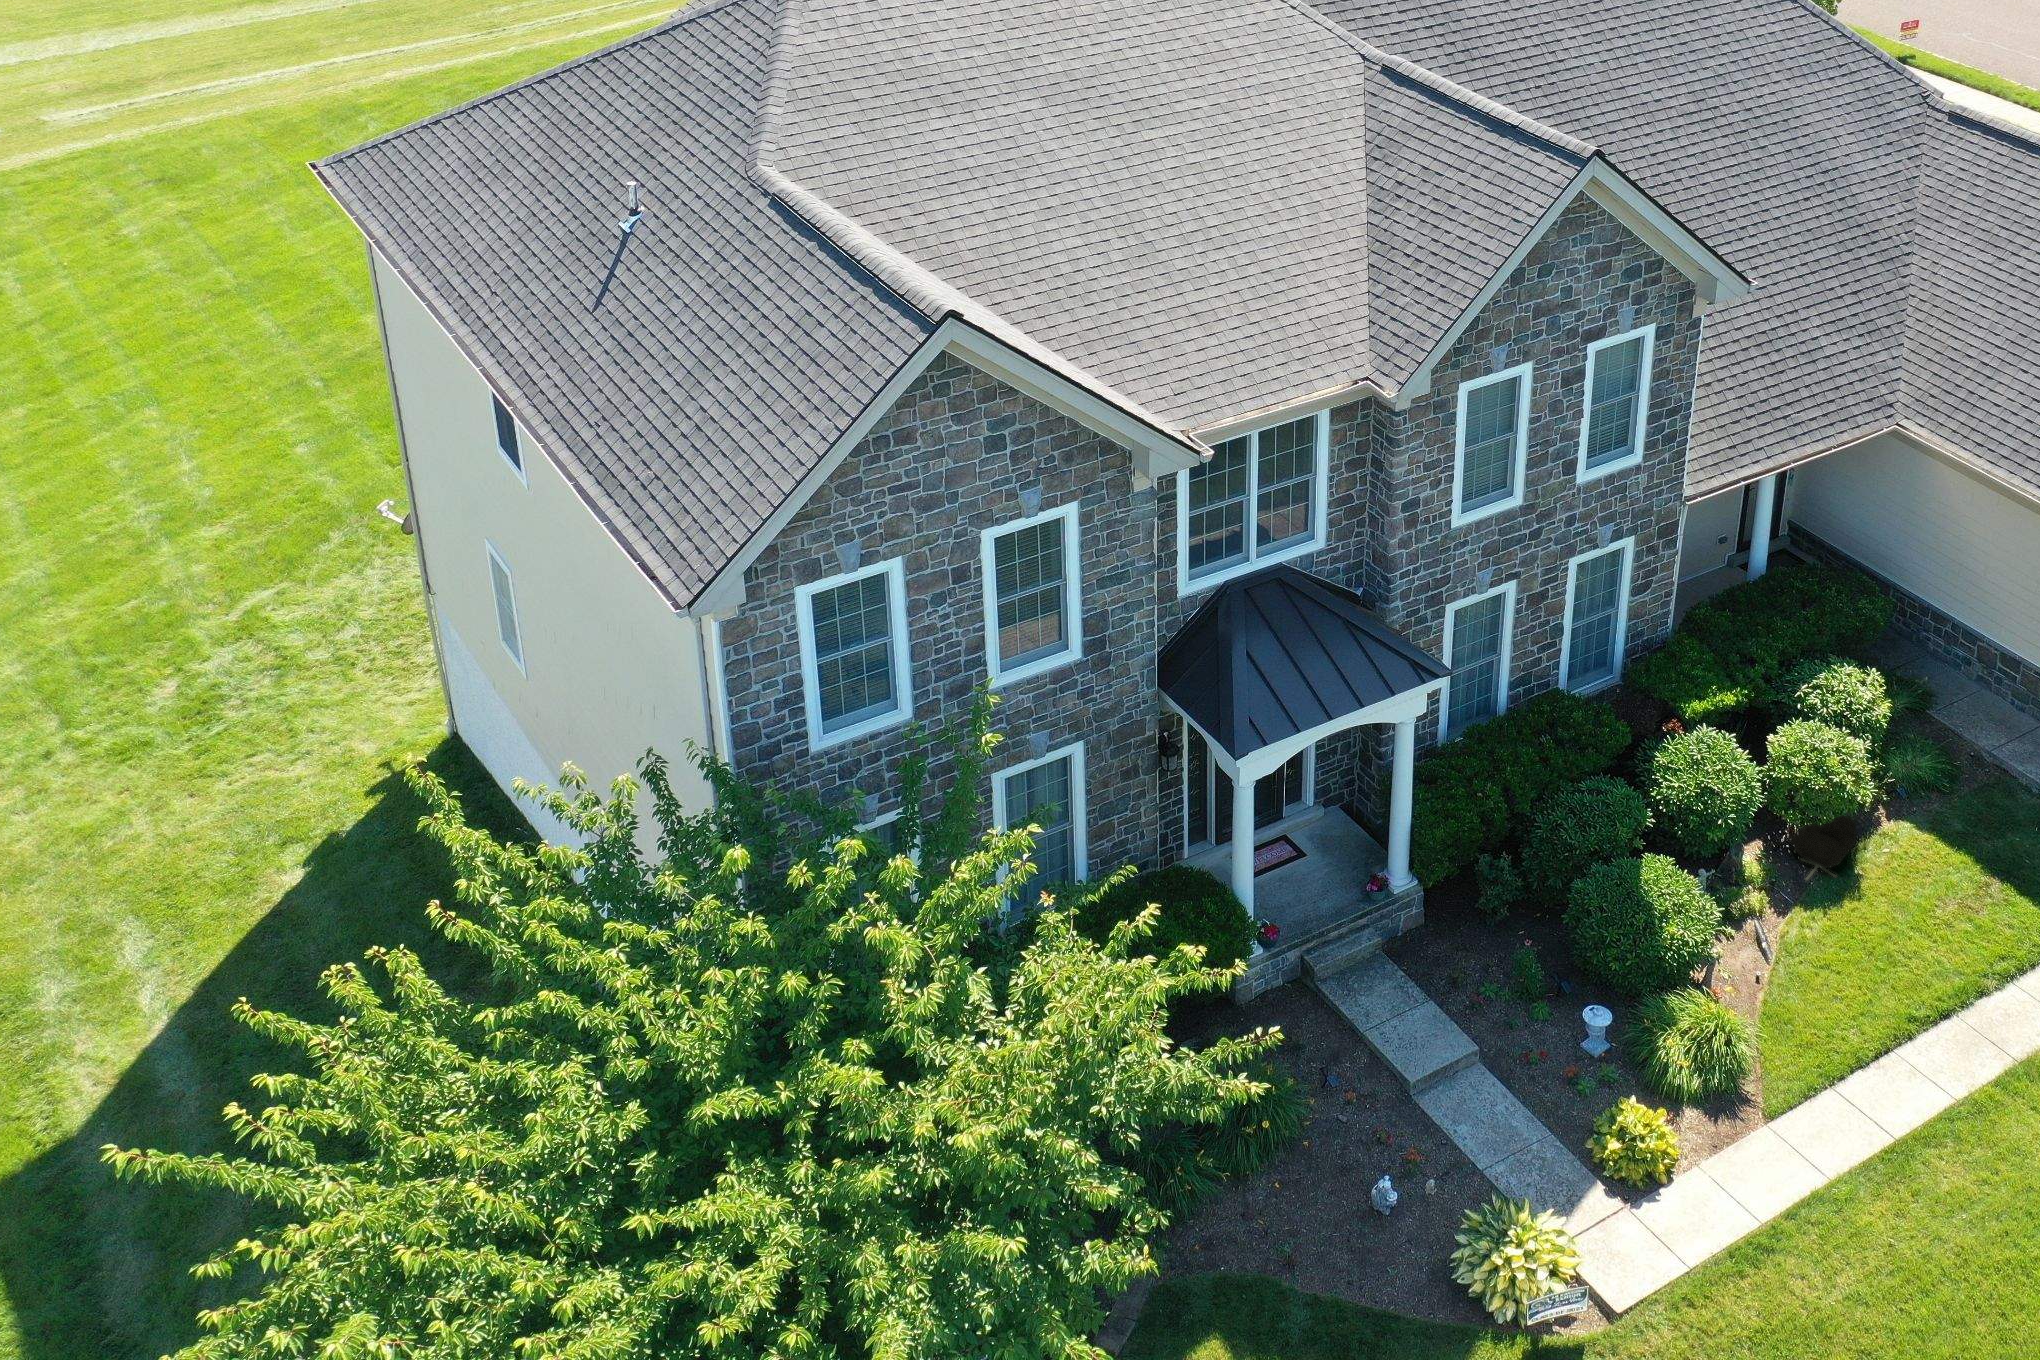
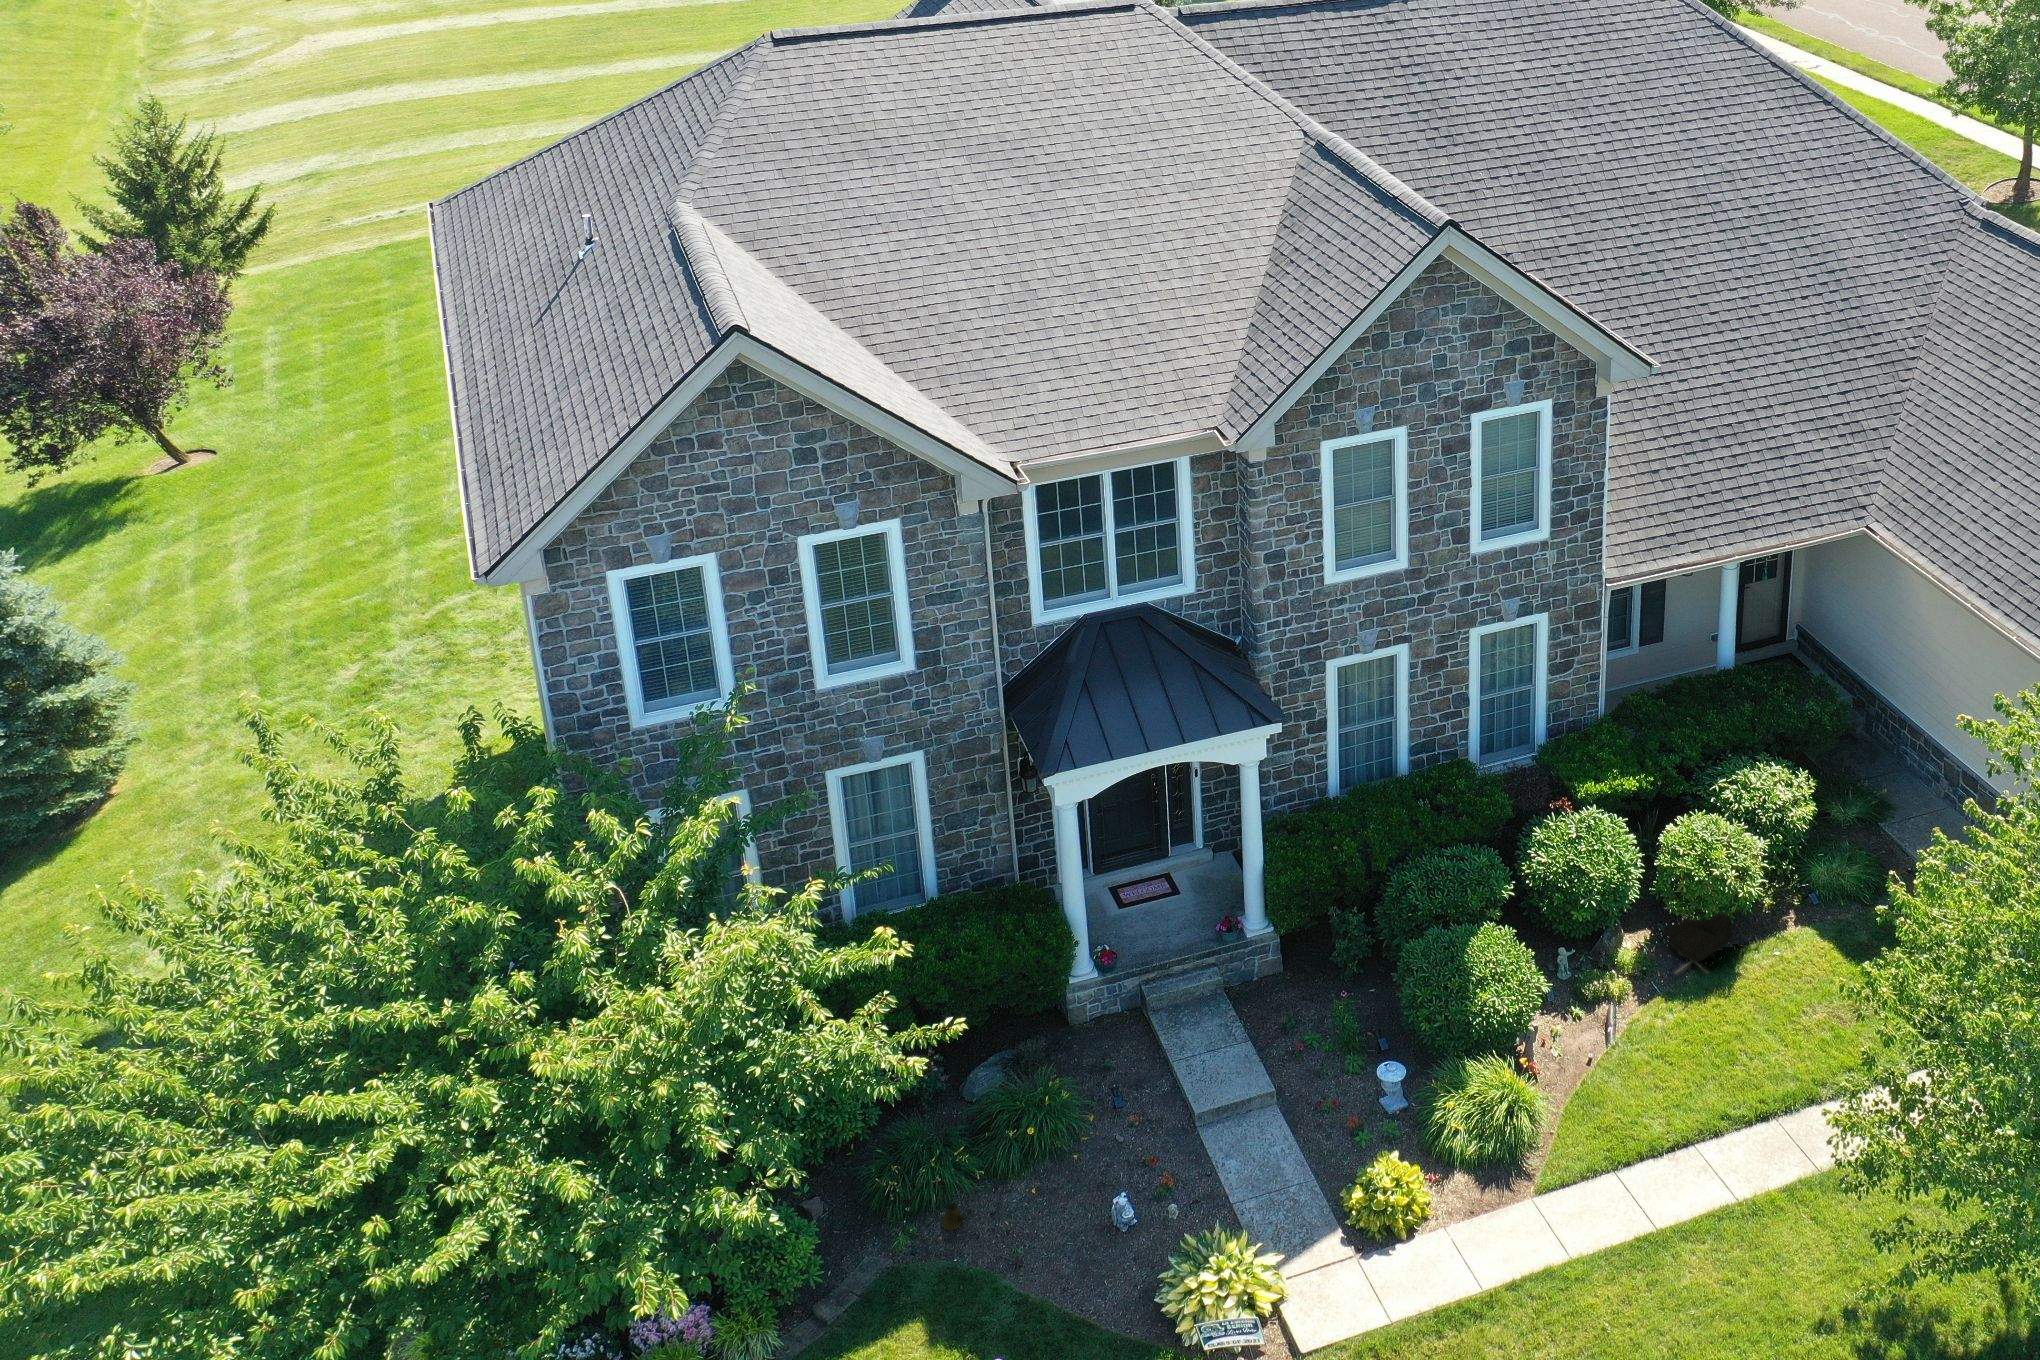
watering can: none [1193,1210,1242,1240] -> present [941,1203,971,1231]

